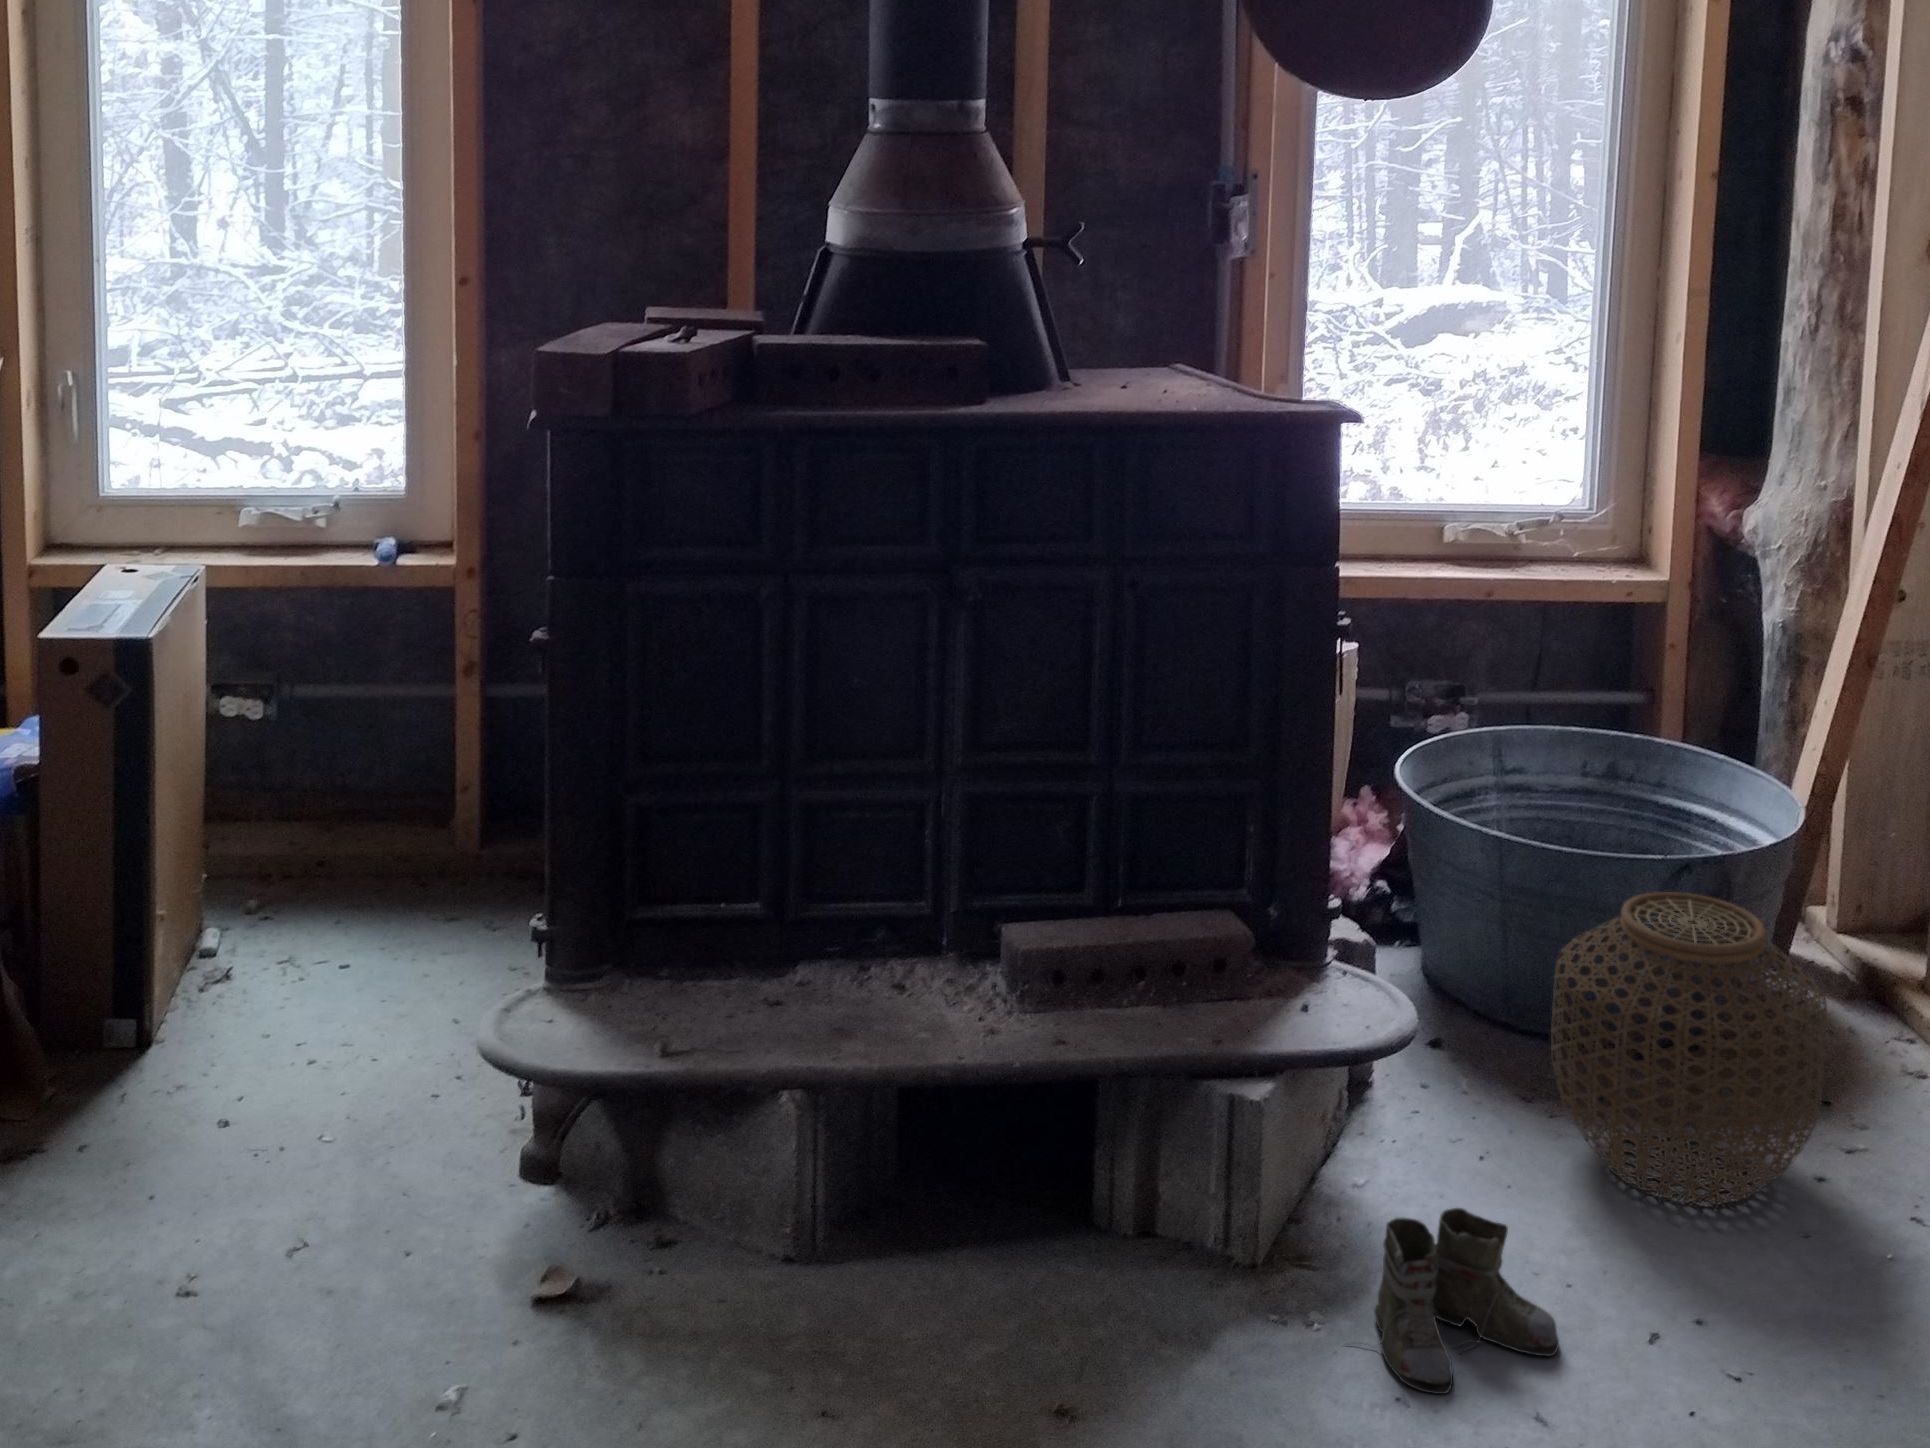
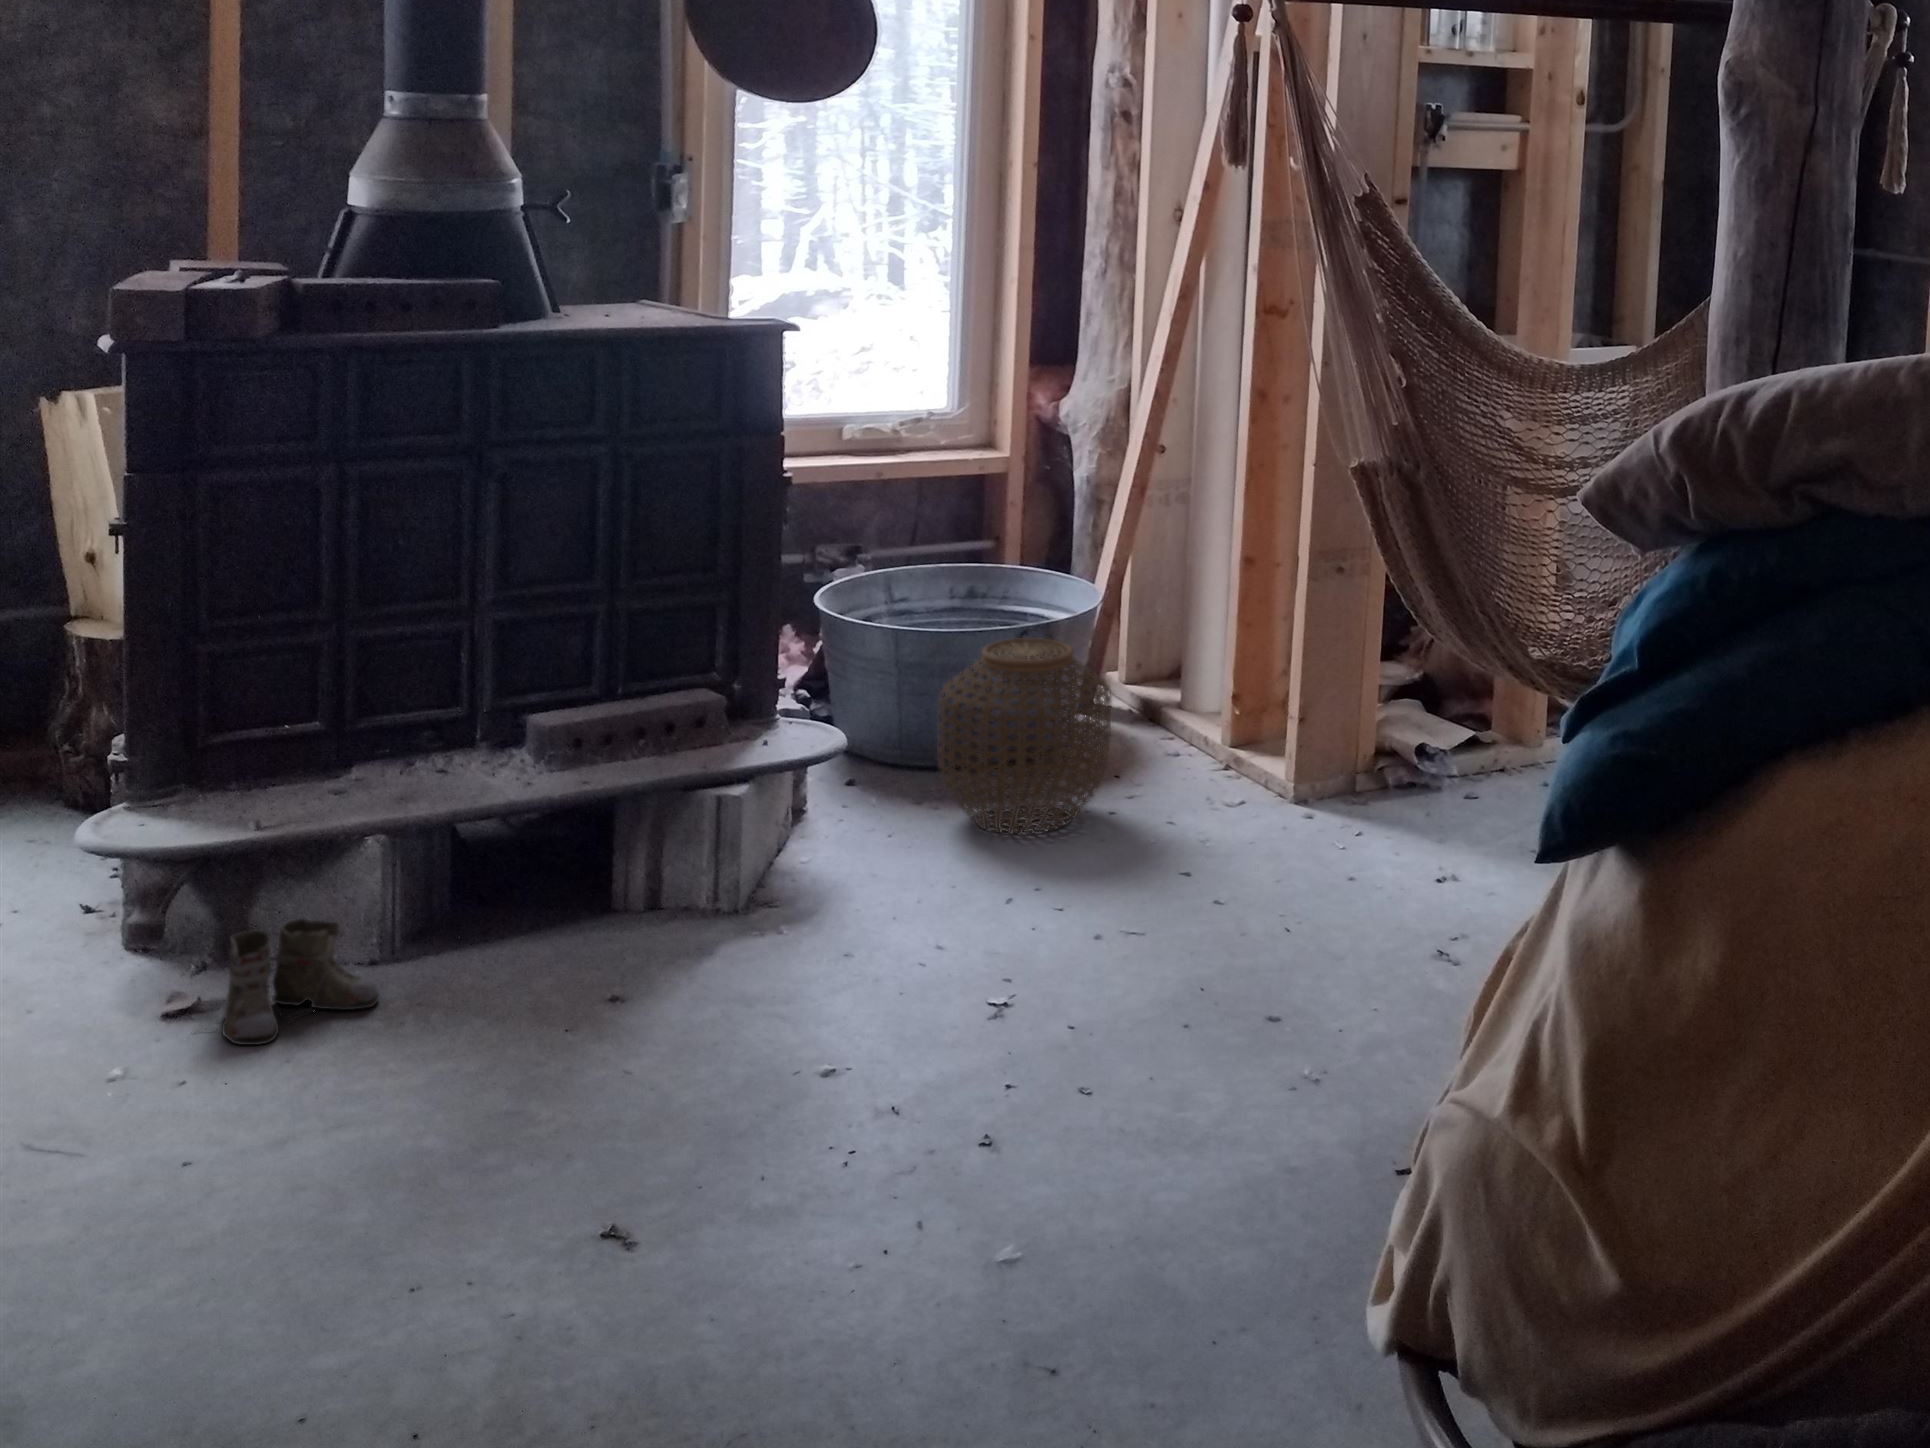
boots: present [1374,1208,1559,1394] -> present [222,918,379,1045]

